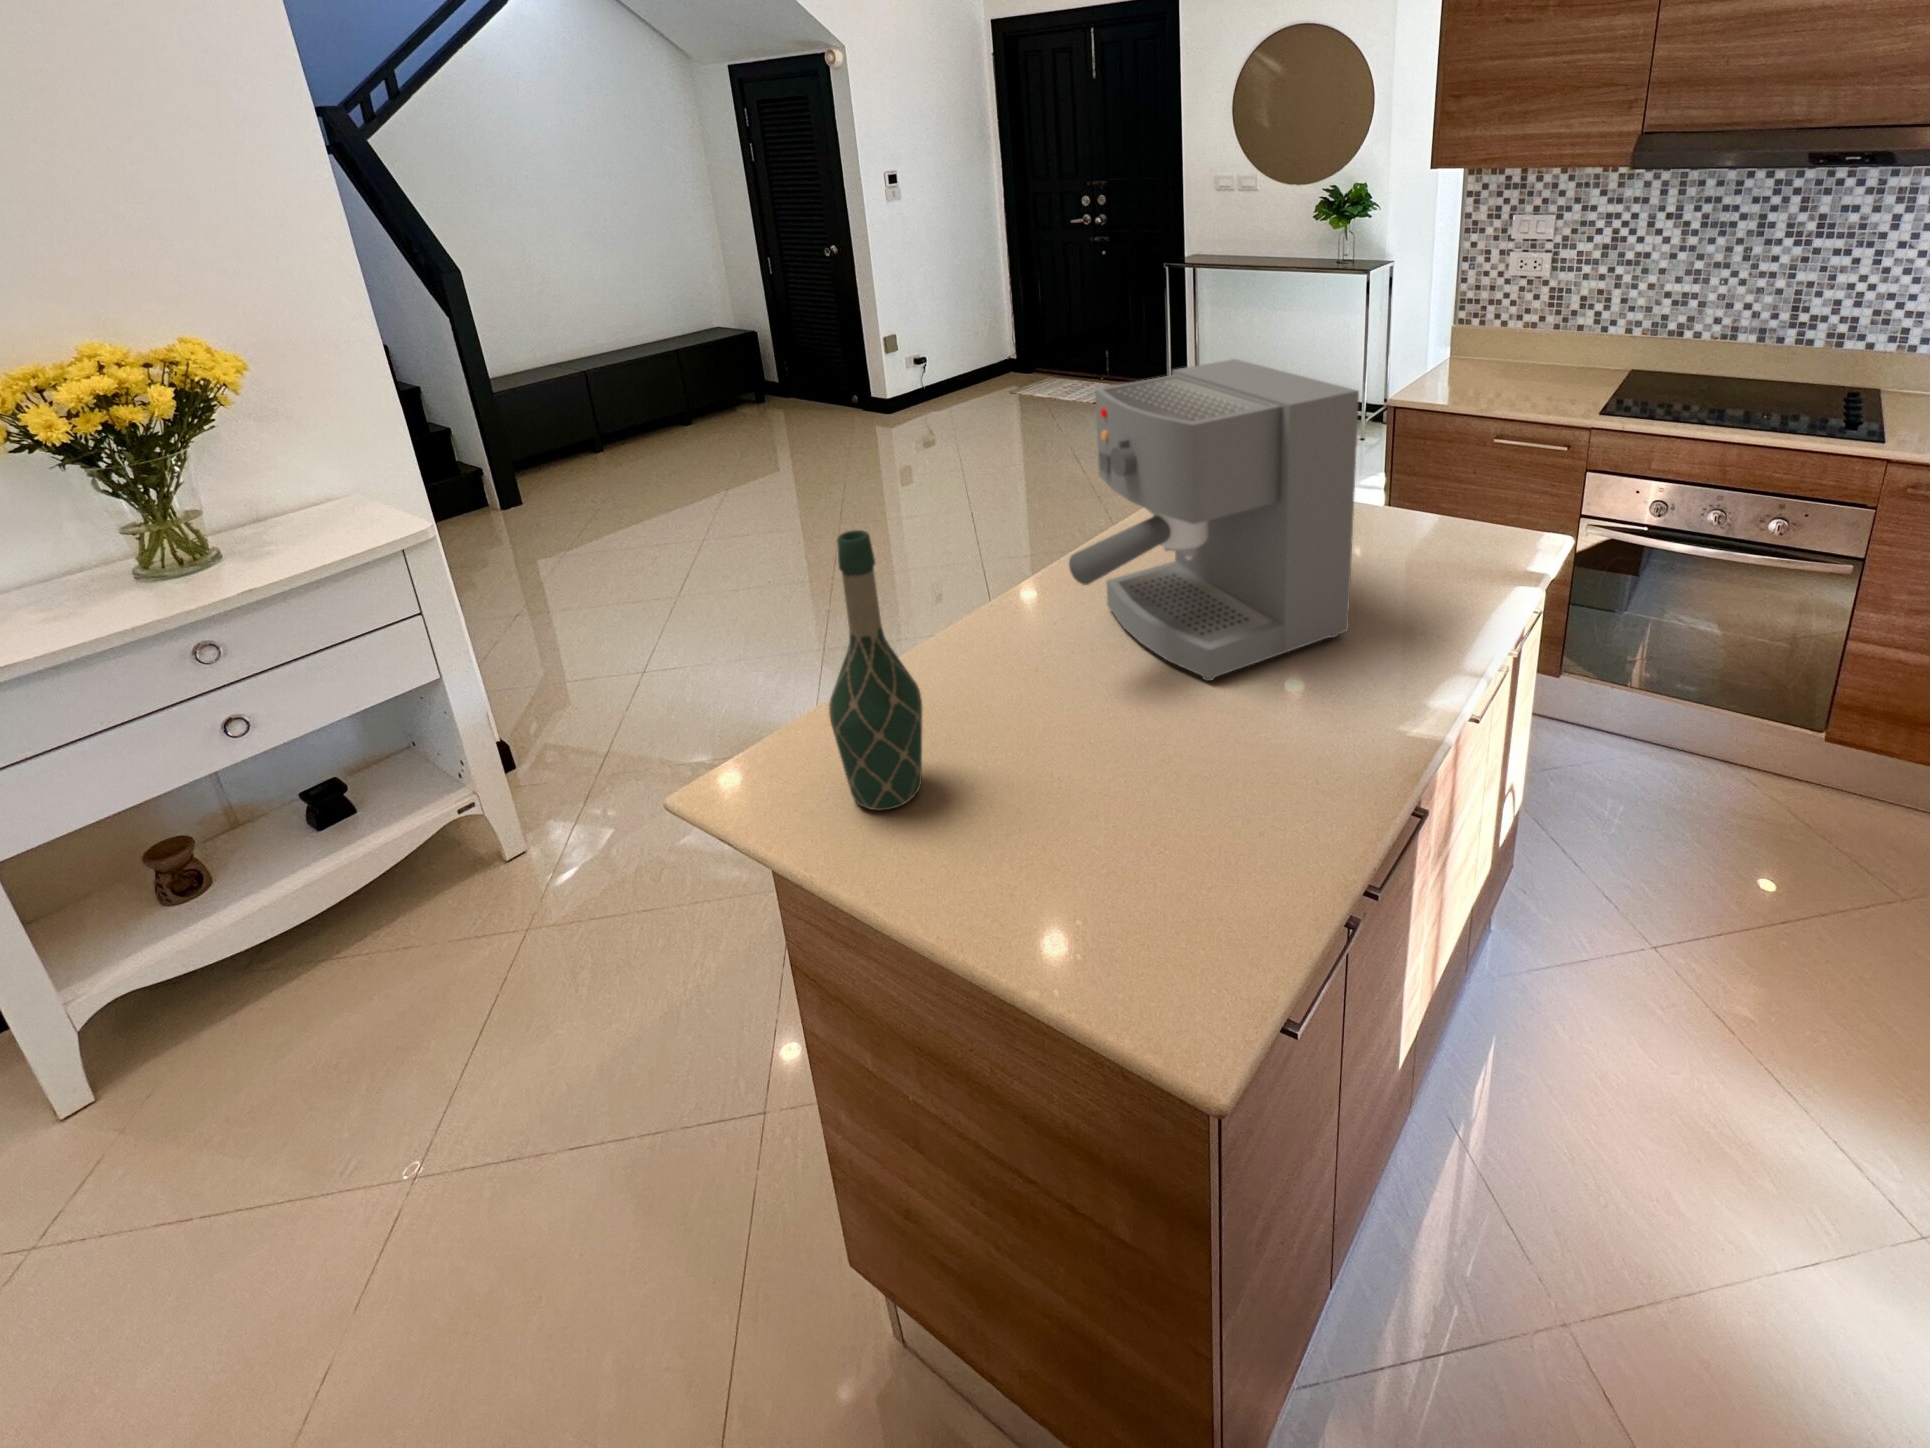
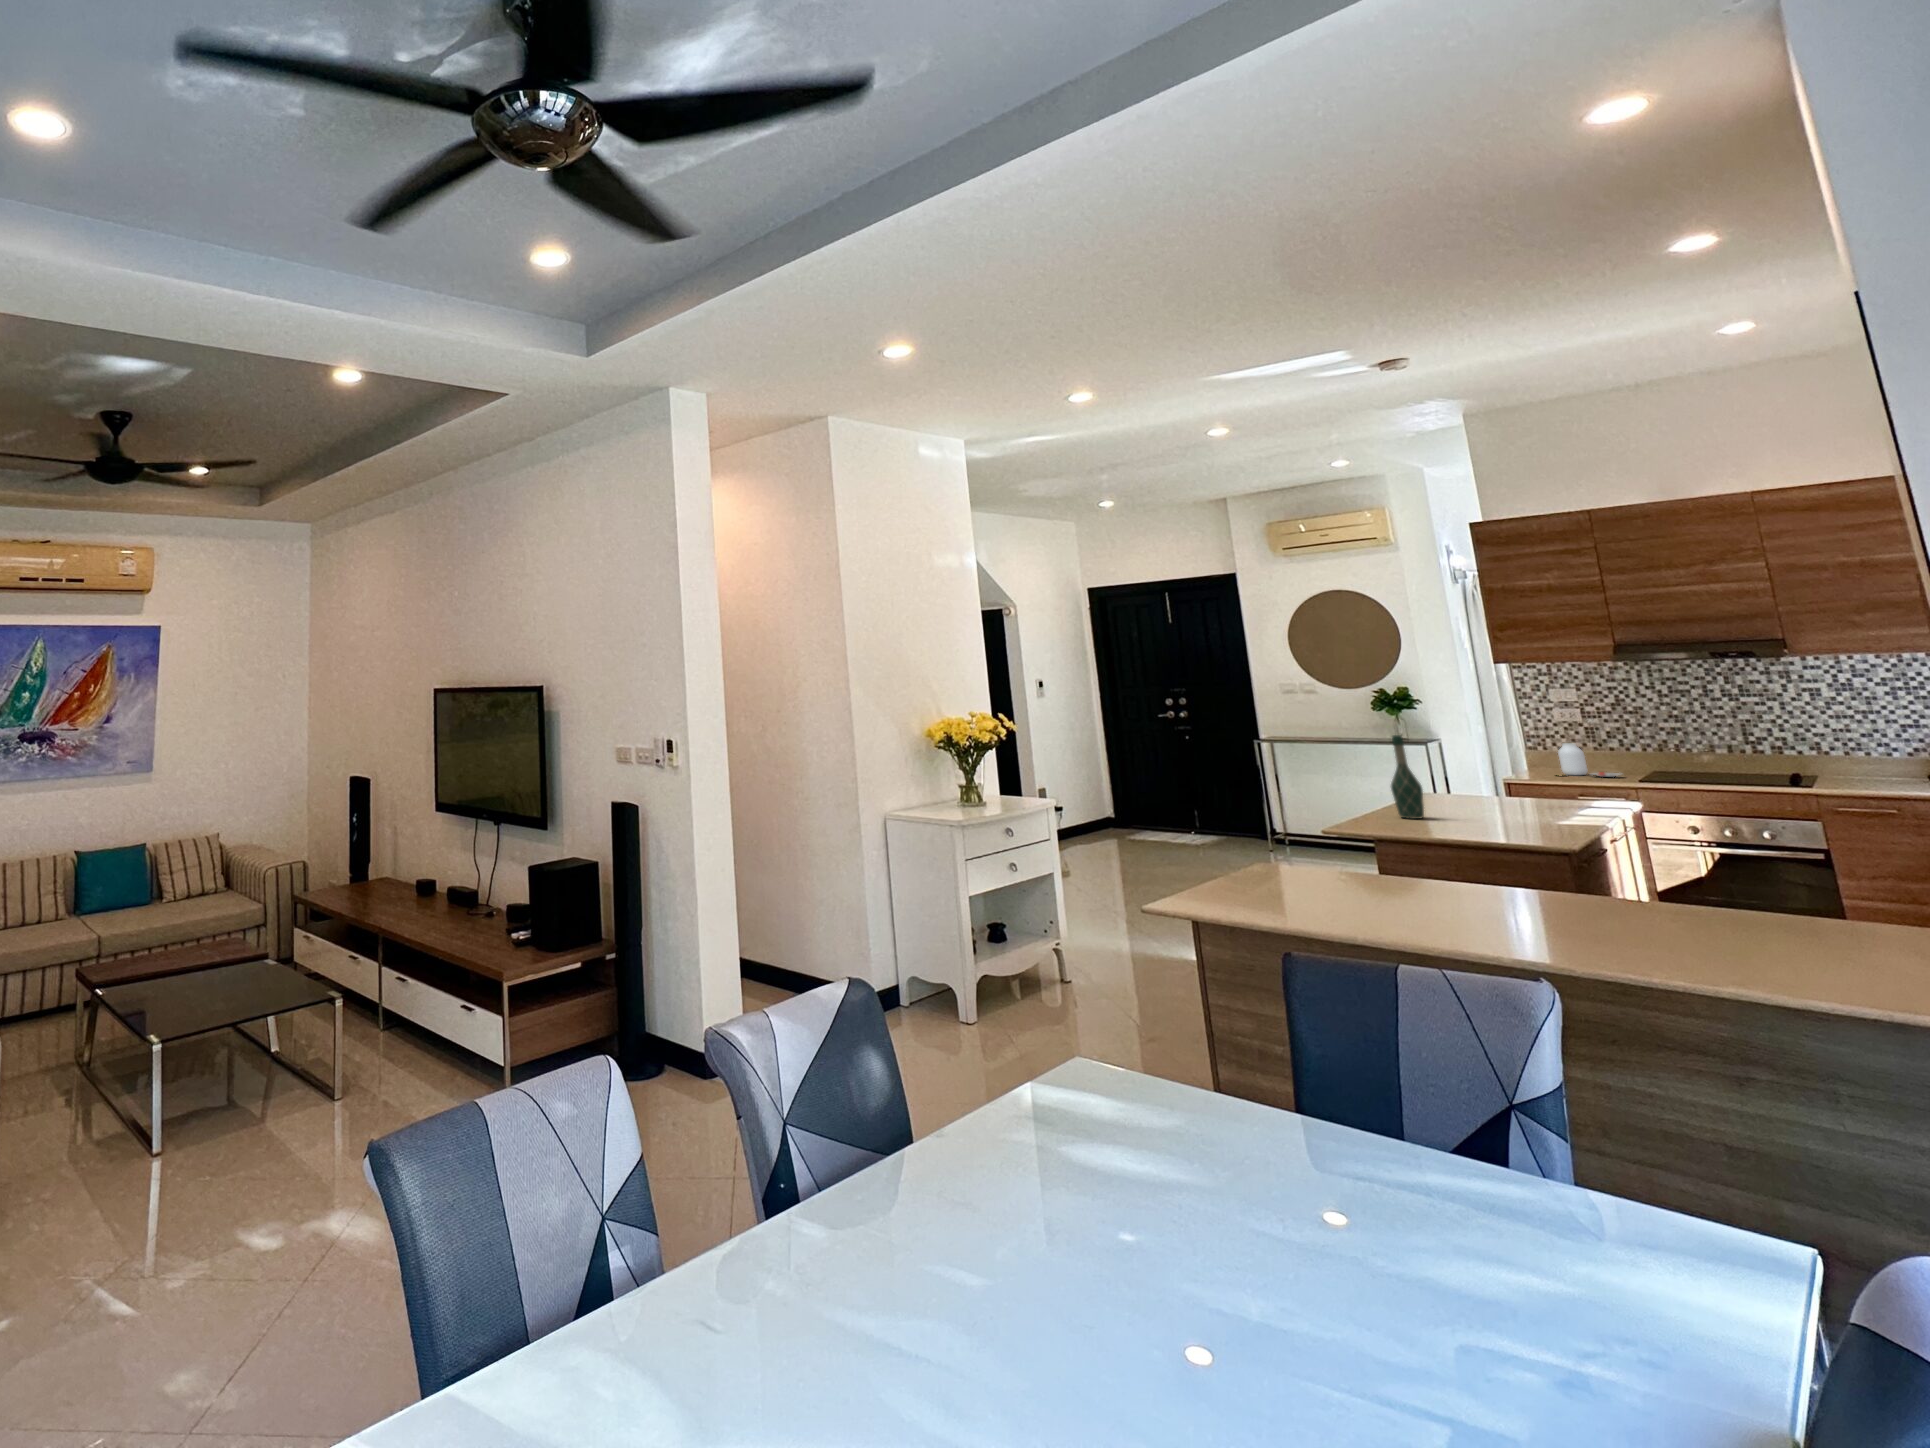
jar: none [1468,332,1579,403] -> present [1558,743,1619,777]
coffee maker: present [1069,359,1359,681] -> none [1422,715,1548,811]

